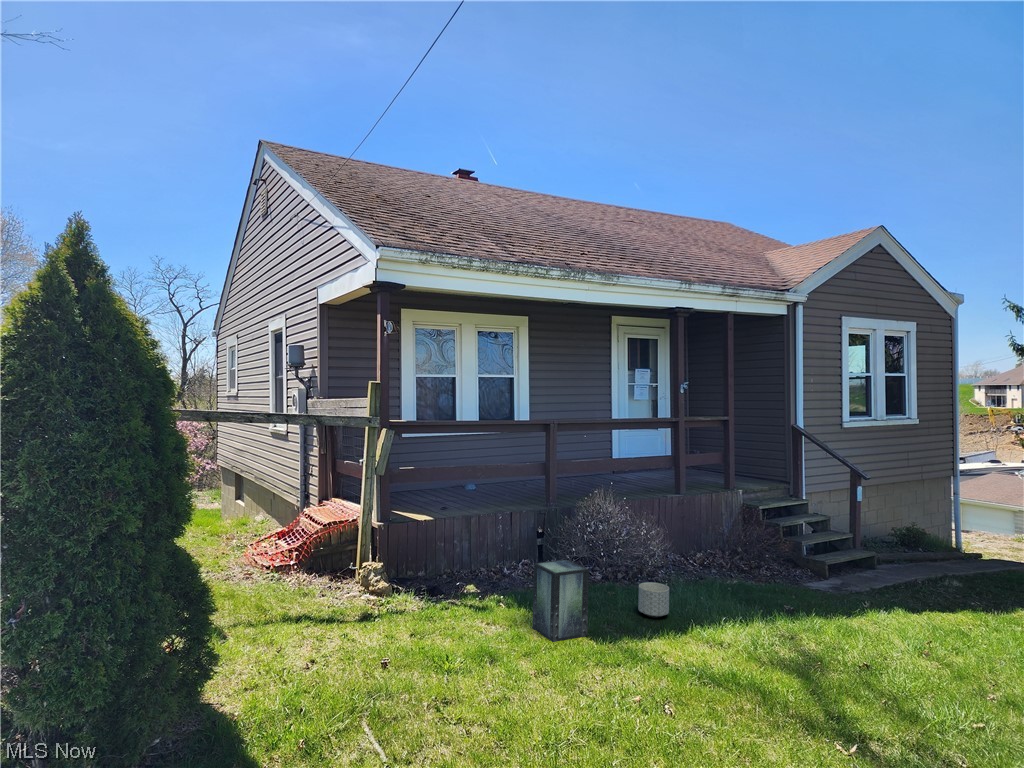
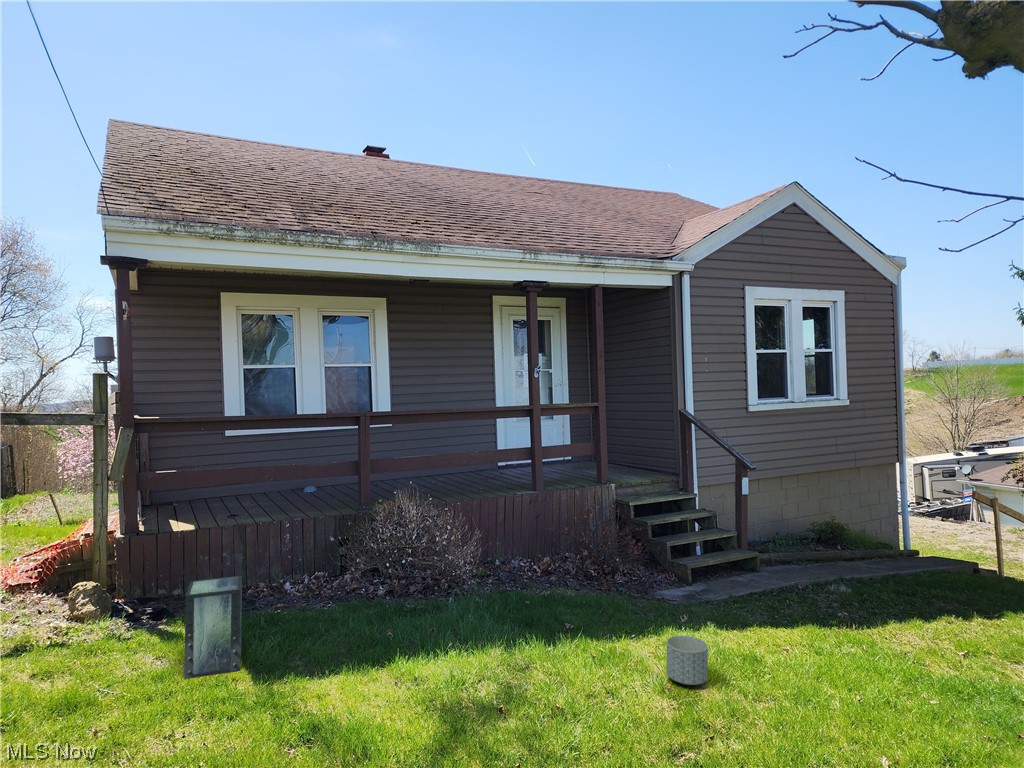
planter: present [638,582,669,618] -> present [667,635,708,686]

